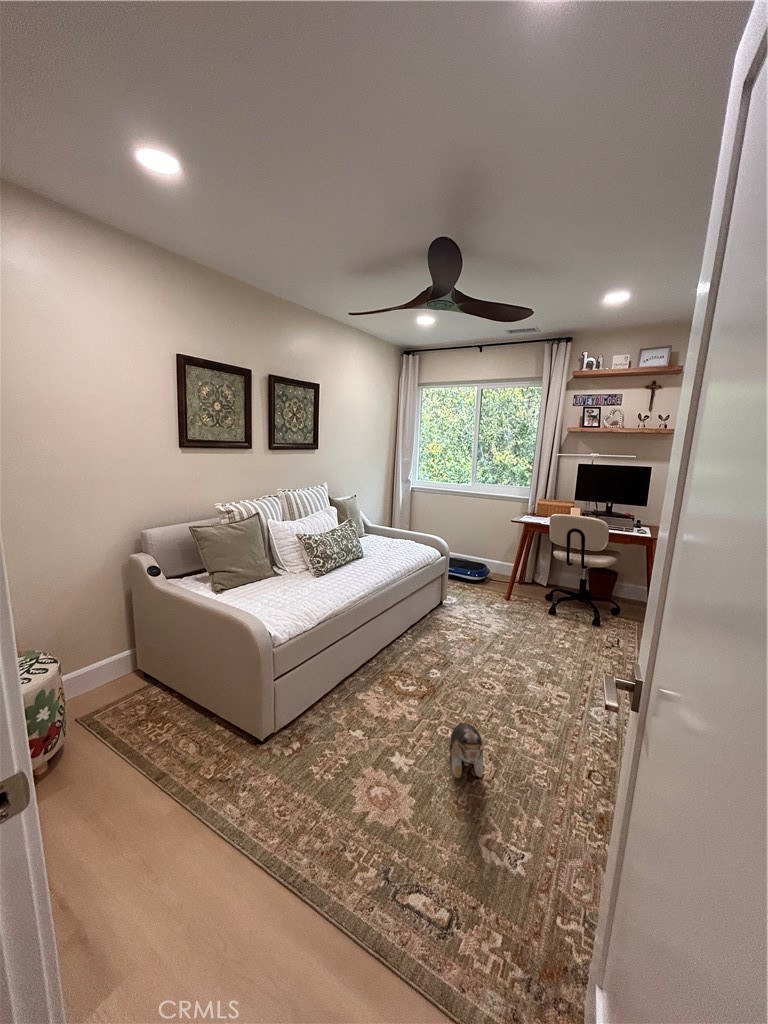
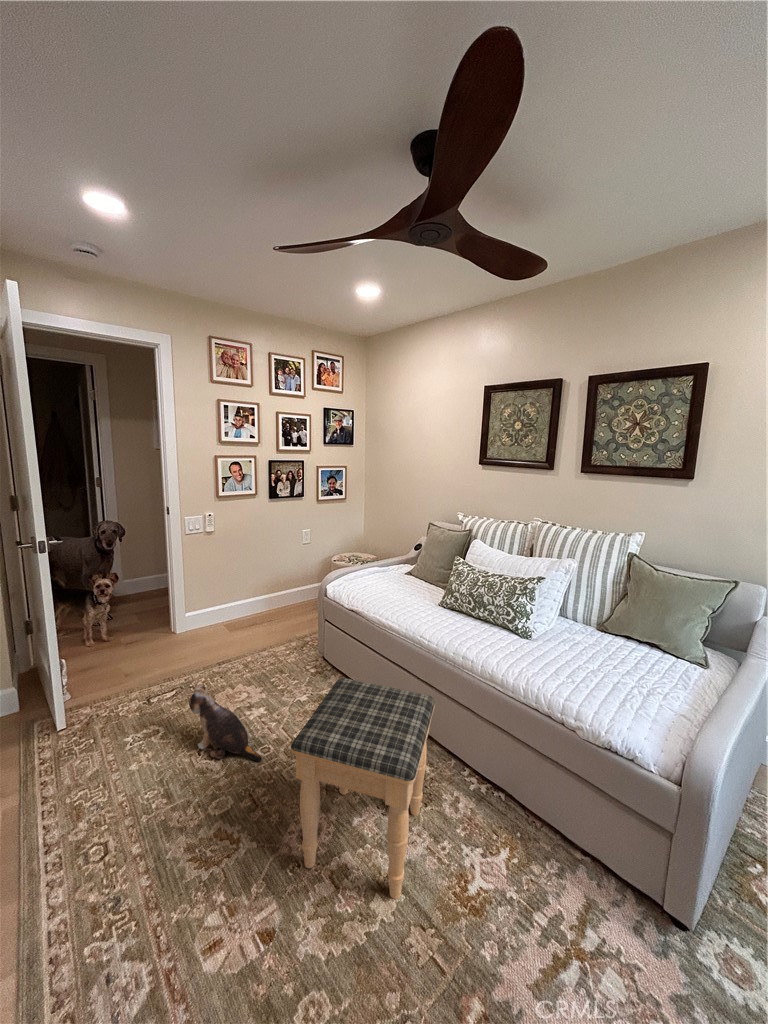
footstool: none [440,584,519,682] -> present [291,678,435,899]

